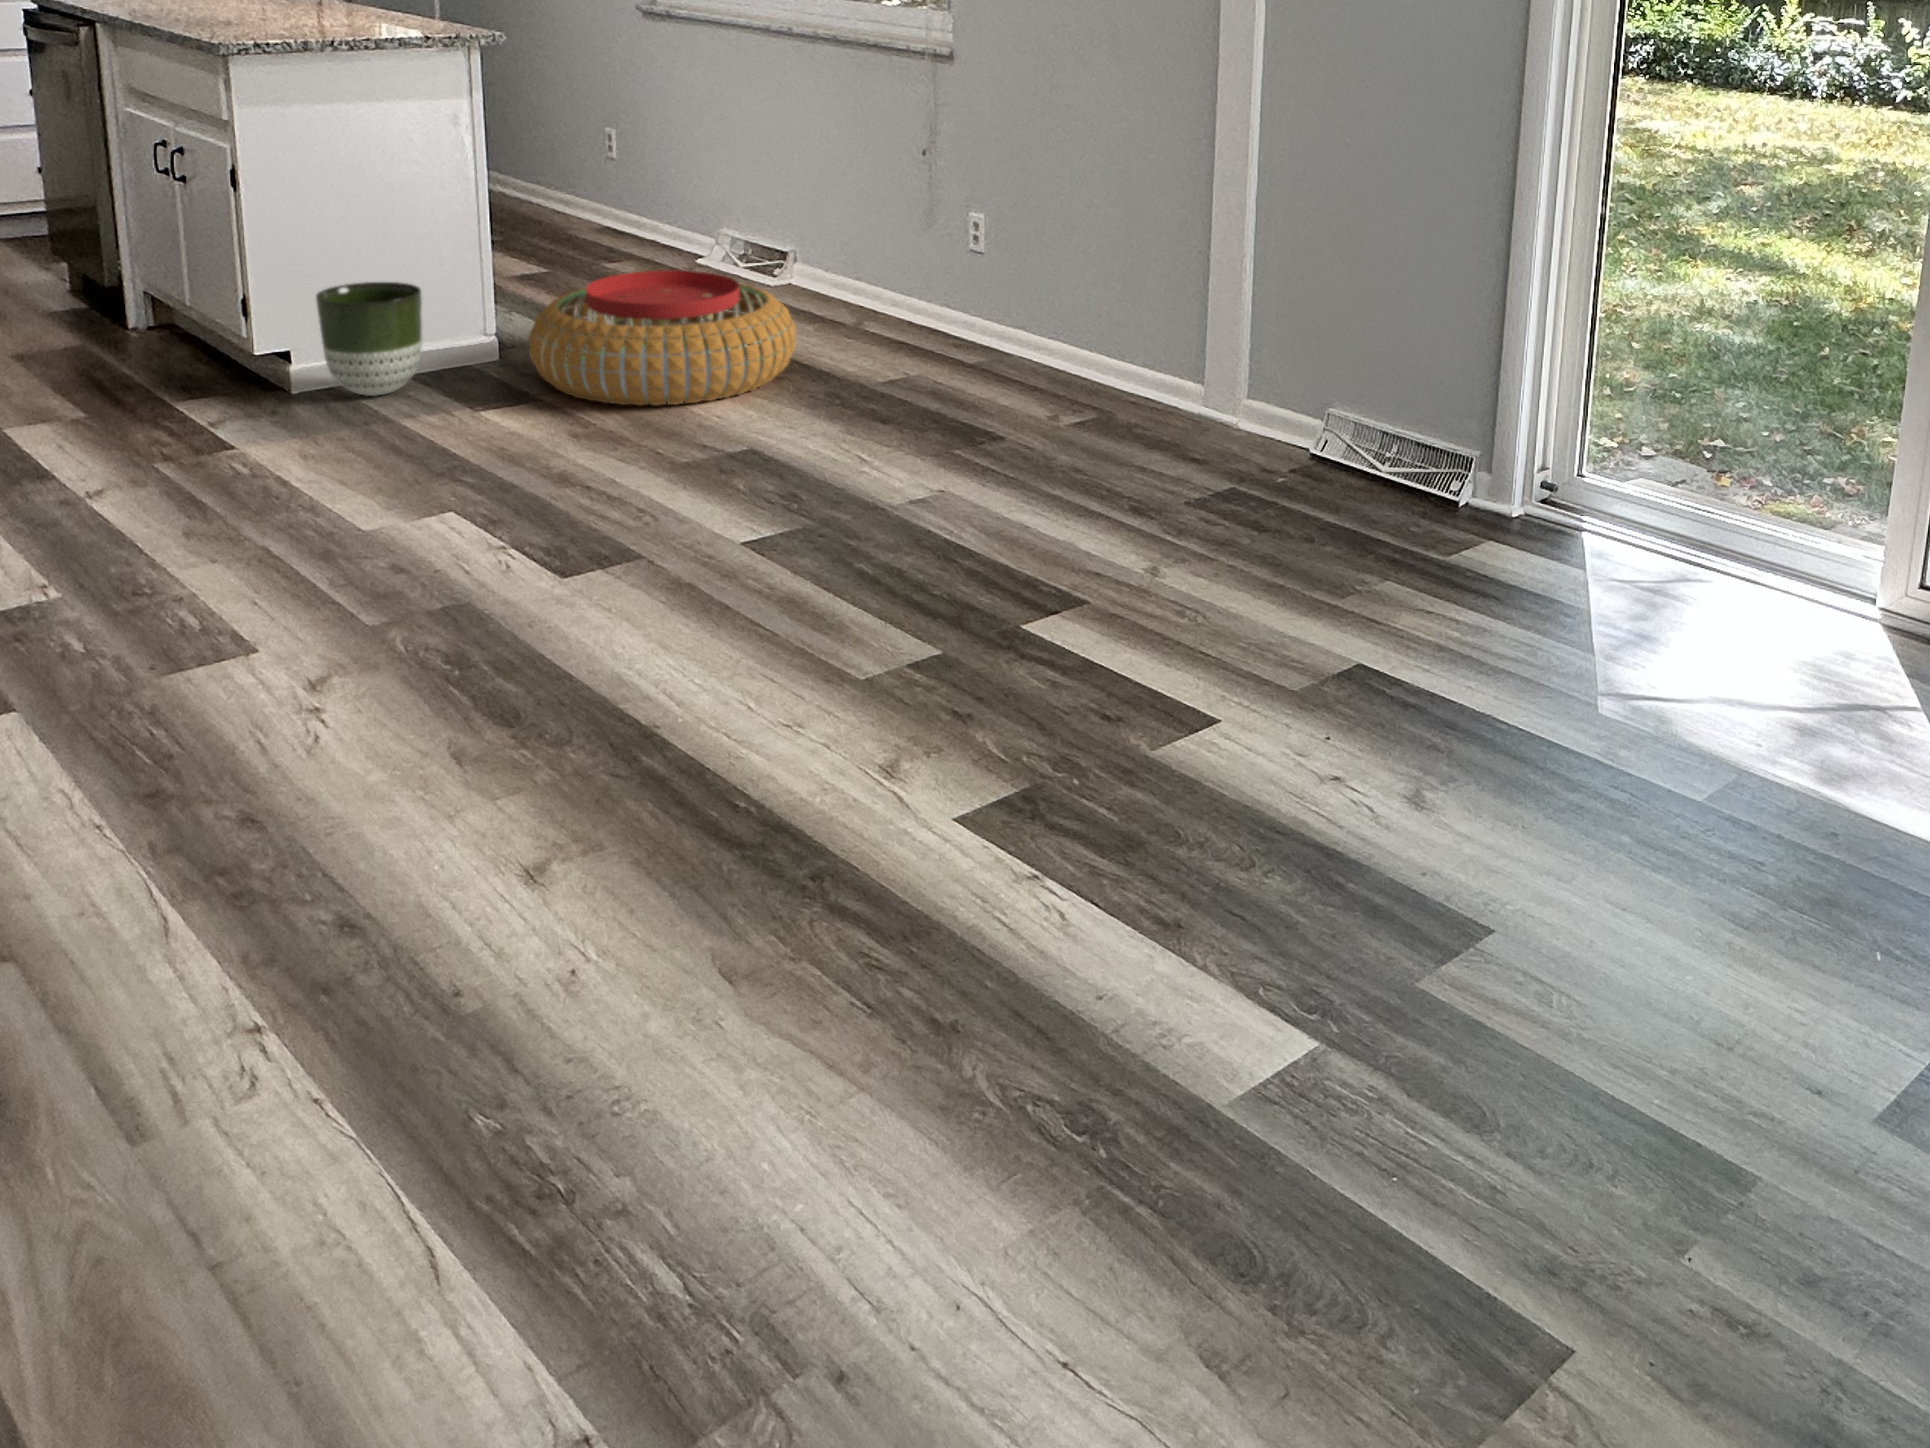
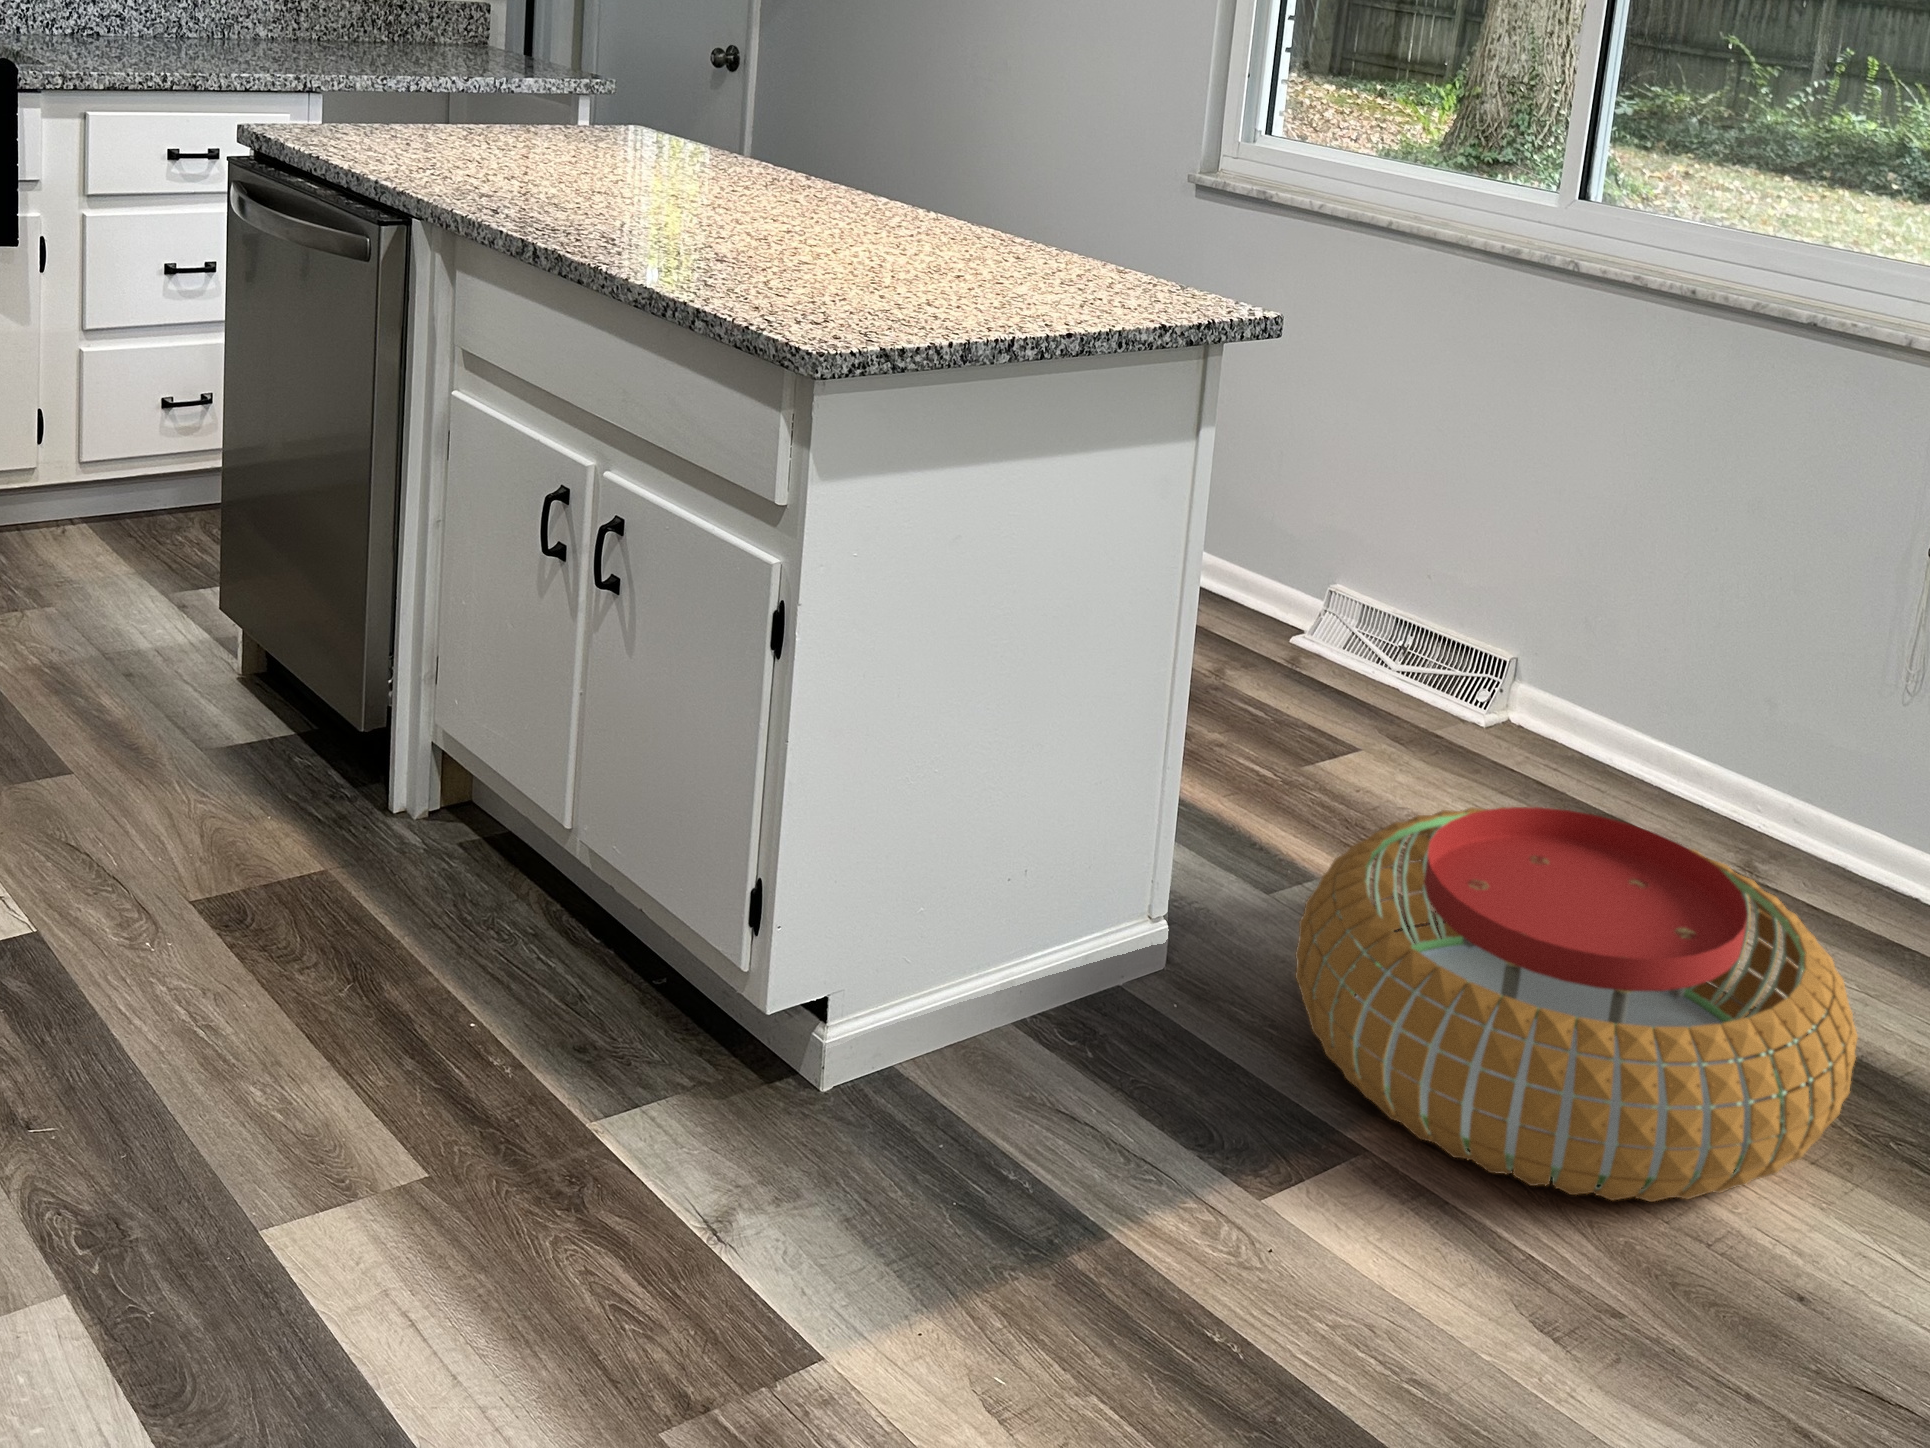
planter: present [316,282,422,396] -> none [920,847,1136,1128]

